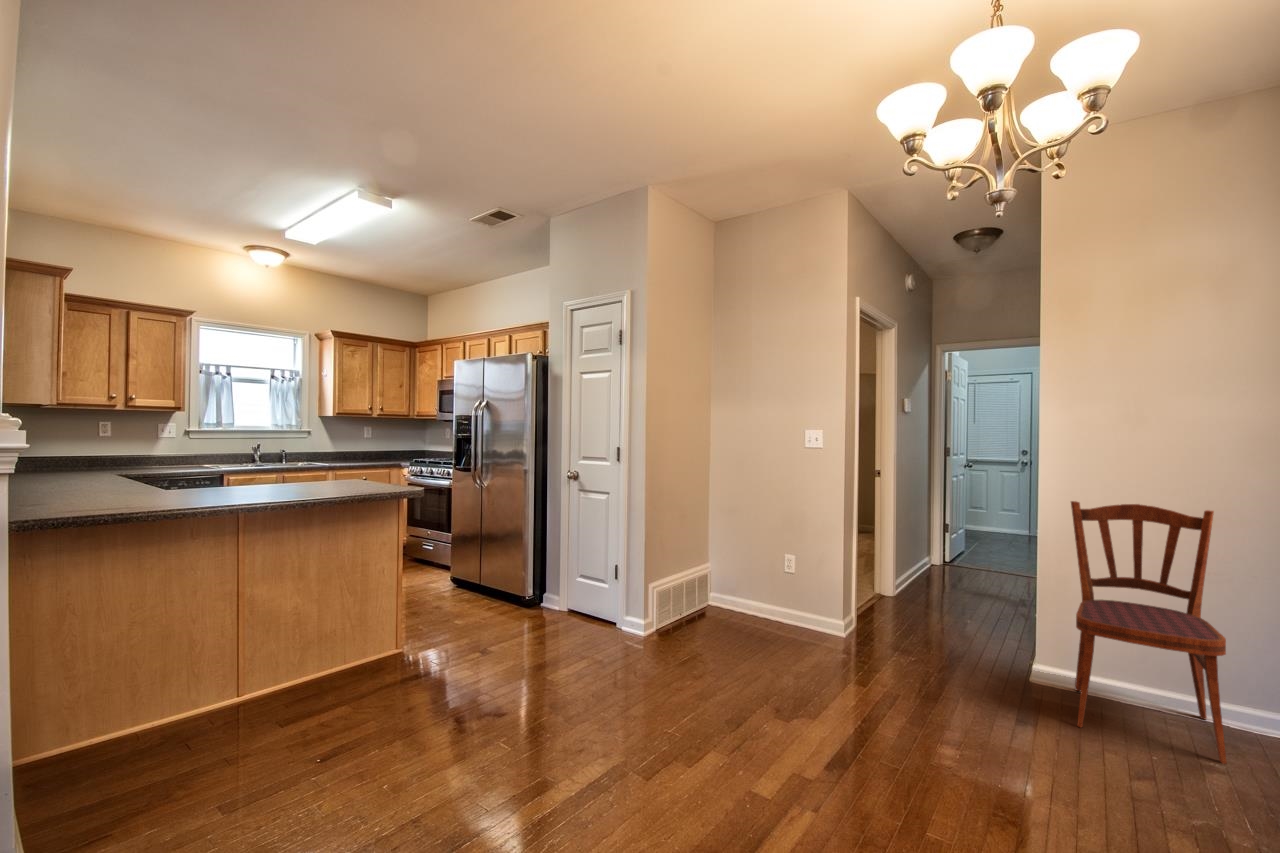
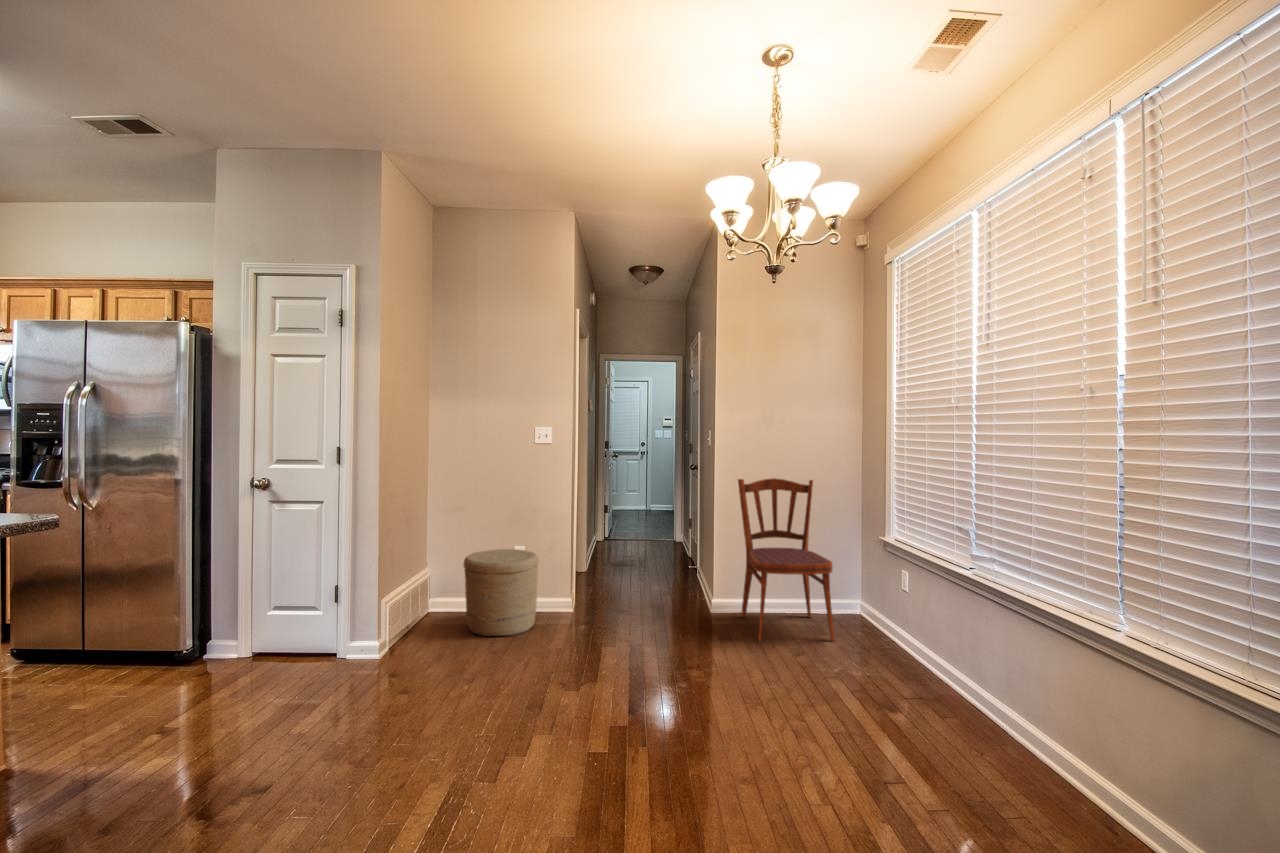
woven basket: none [727,553,803,642] -> present [464,549,539,637]

